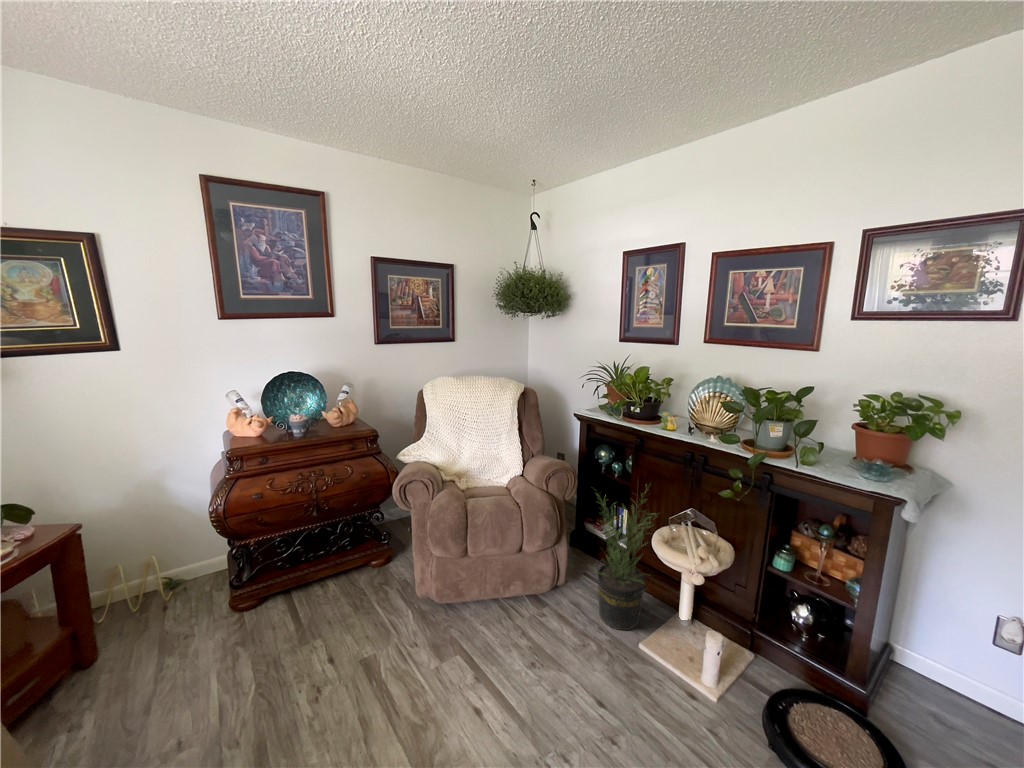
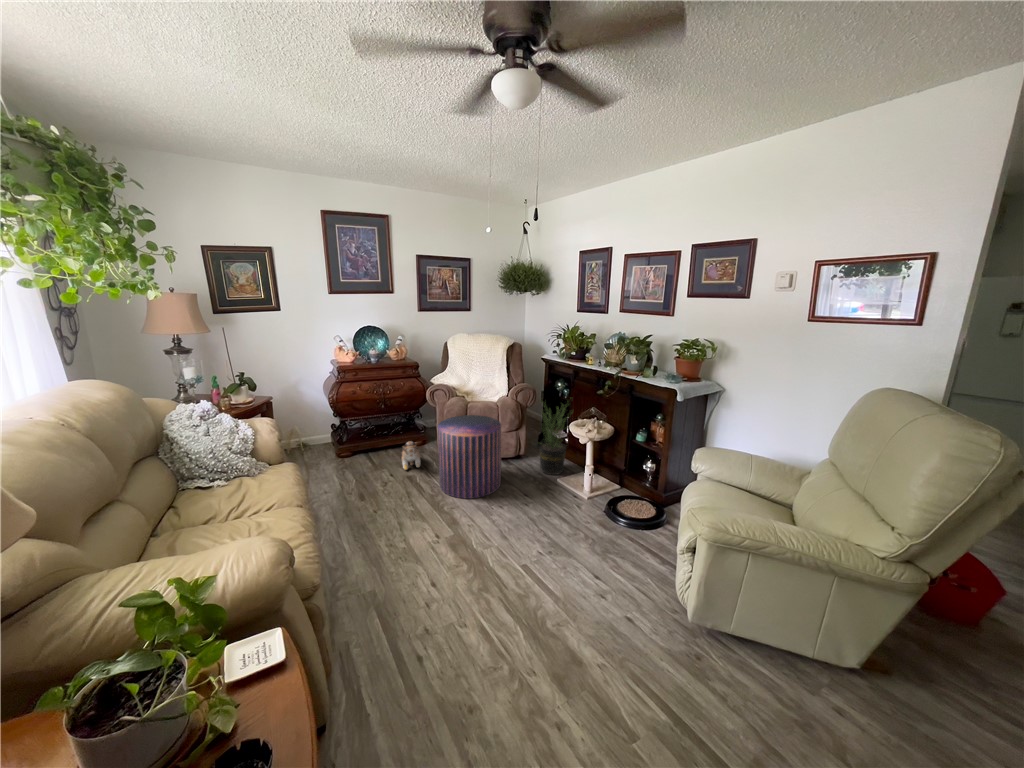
pouf: none [422,532,544,724] -> present [438,415,501,499]
plush toy: none [350,583,385,641] -> present [401,441,420,470]

